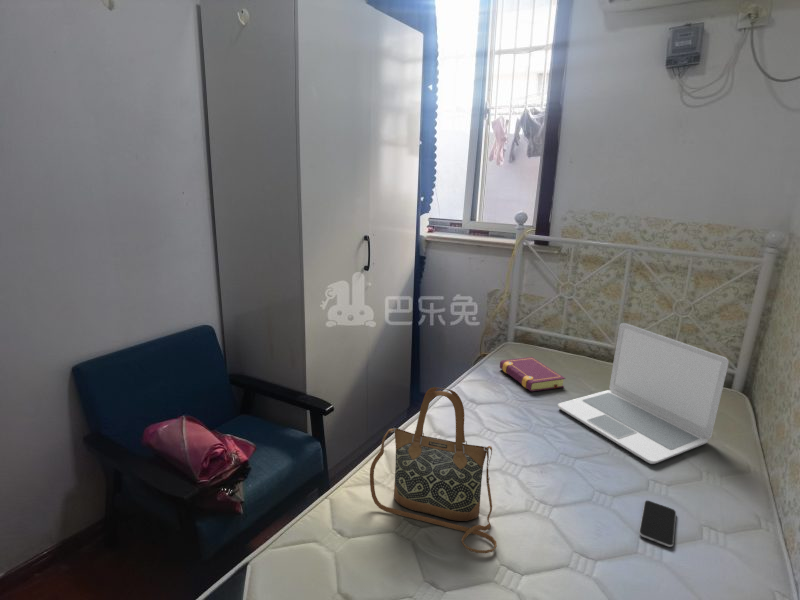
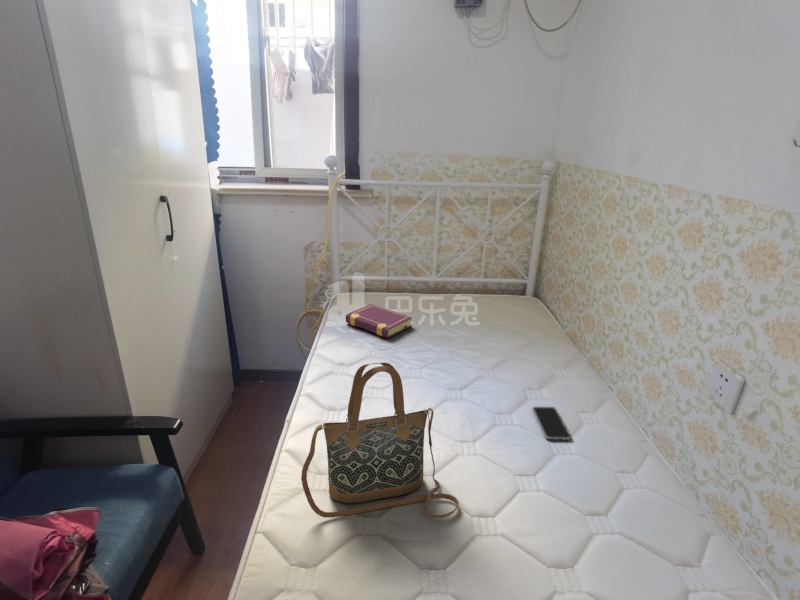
laptop: present [558,323,729,464] -> none [419,256,550,375]

